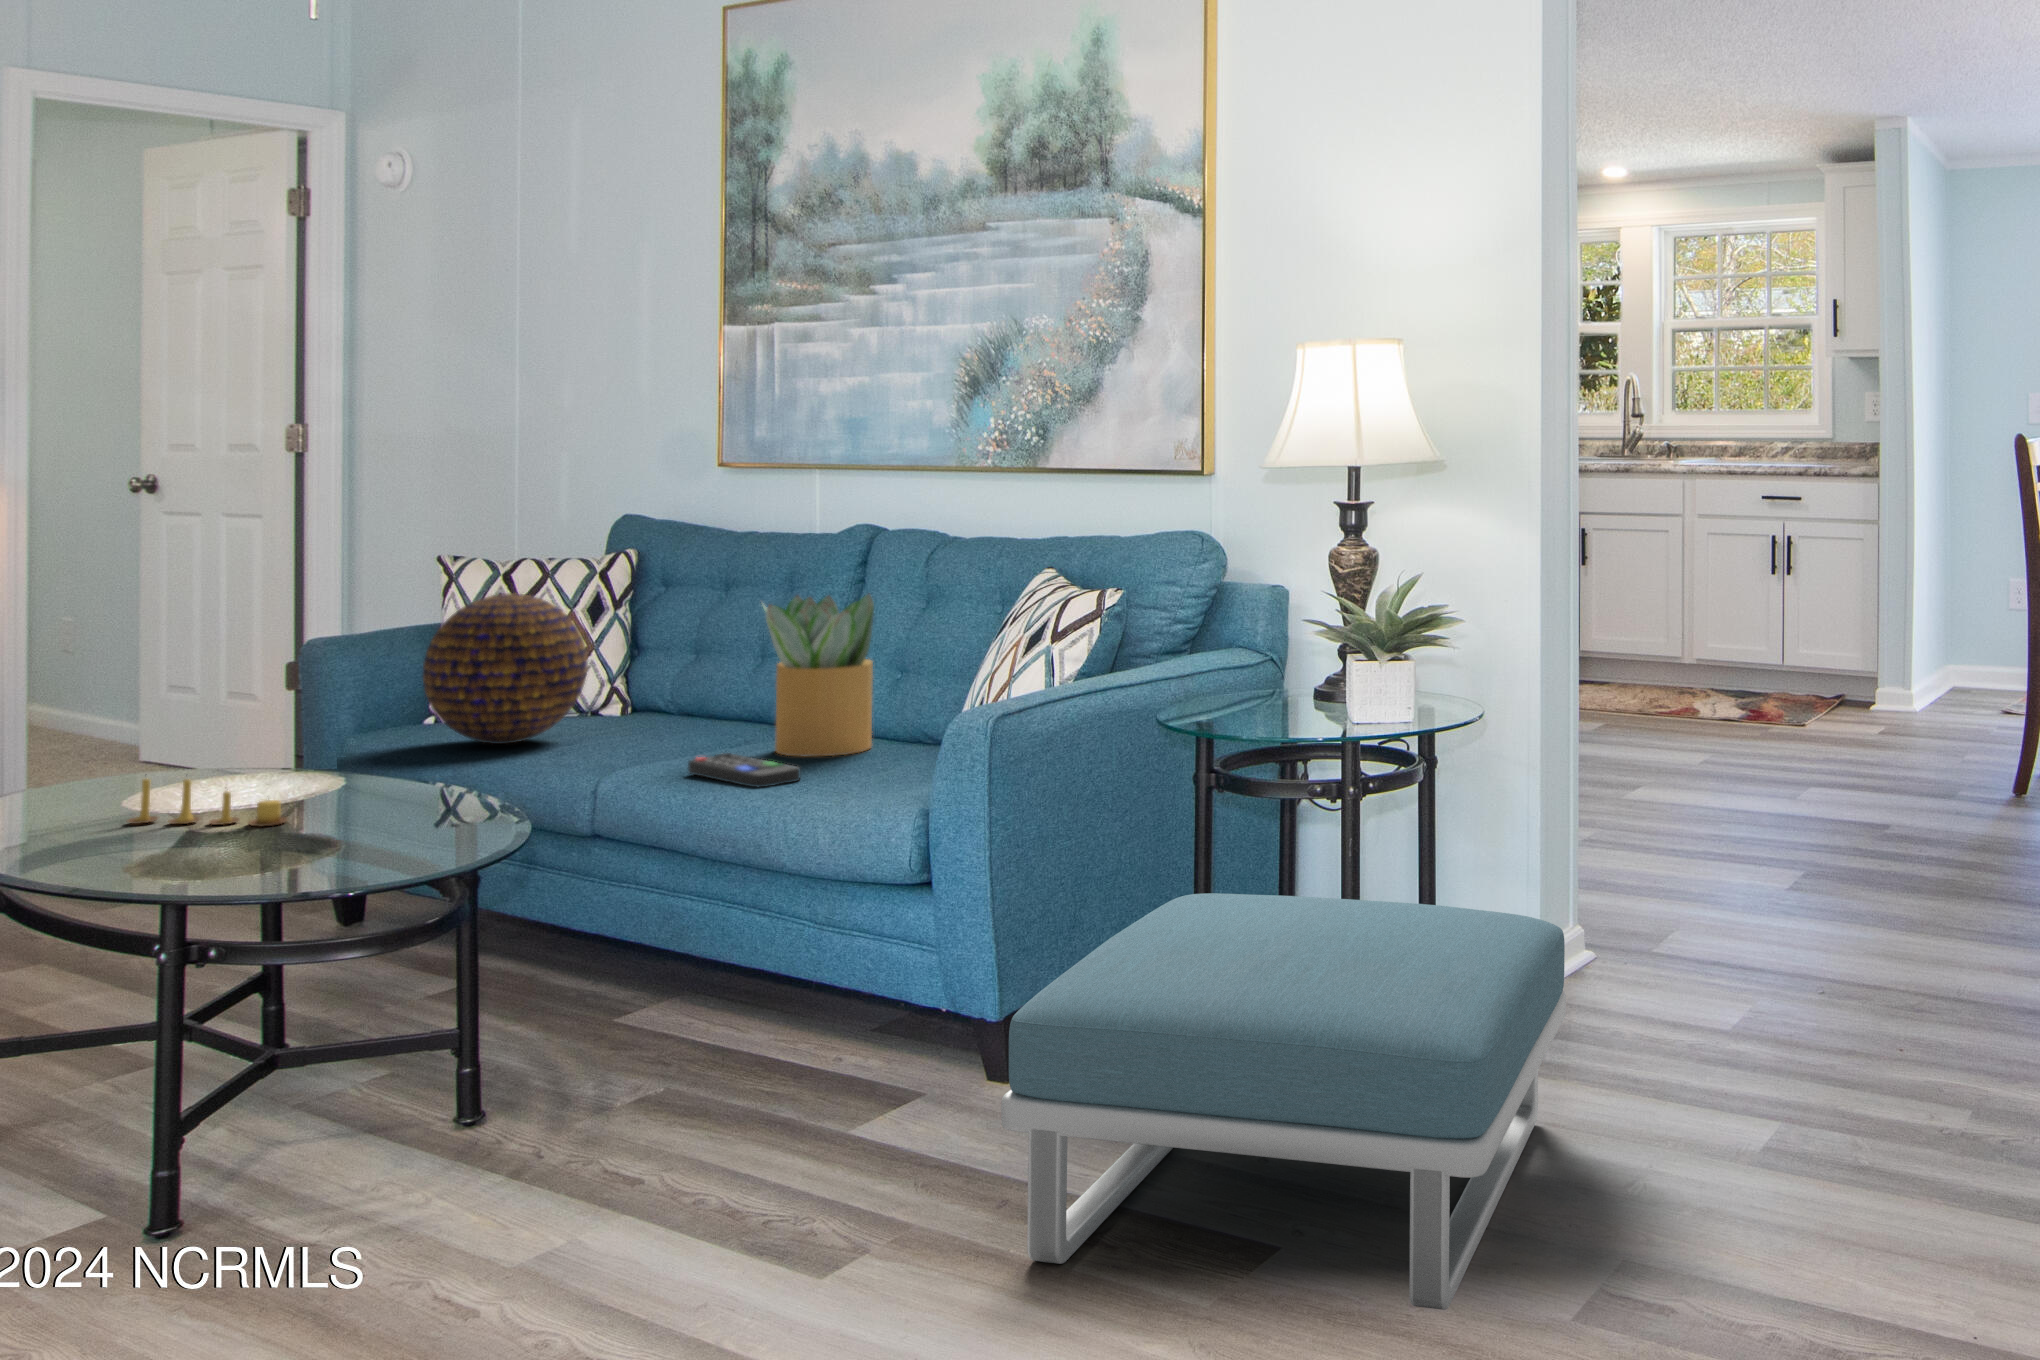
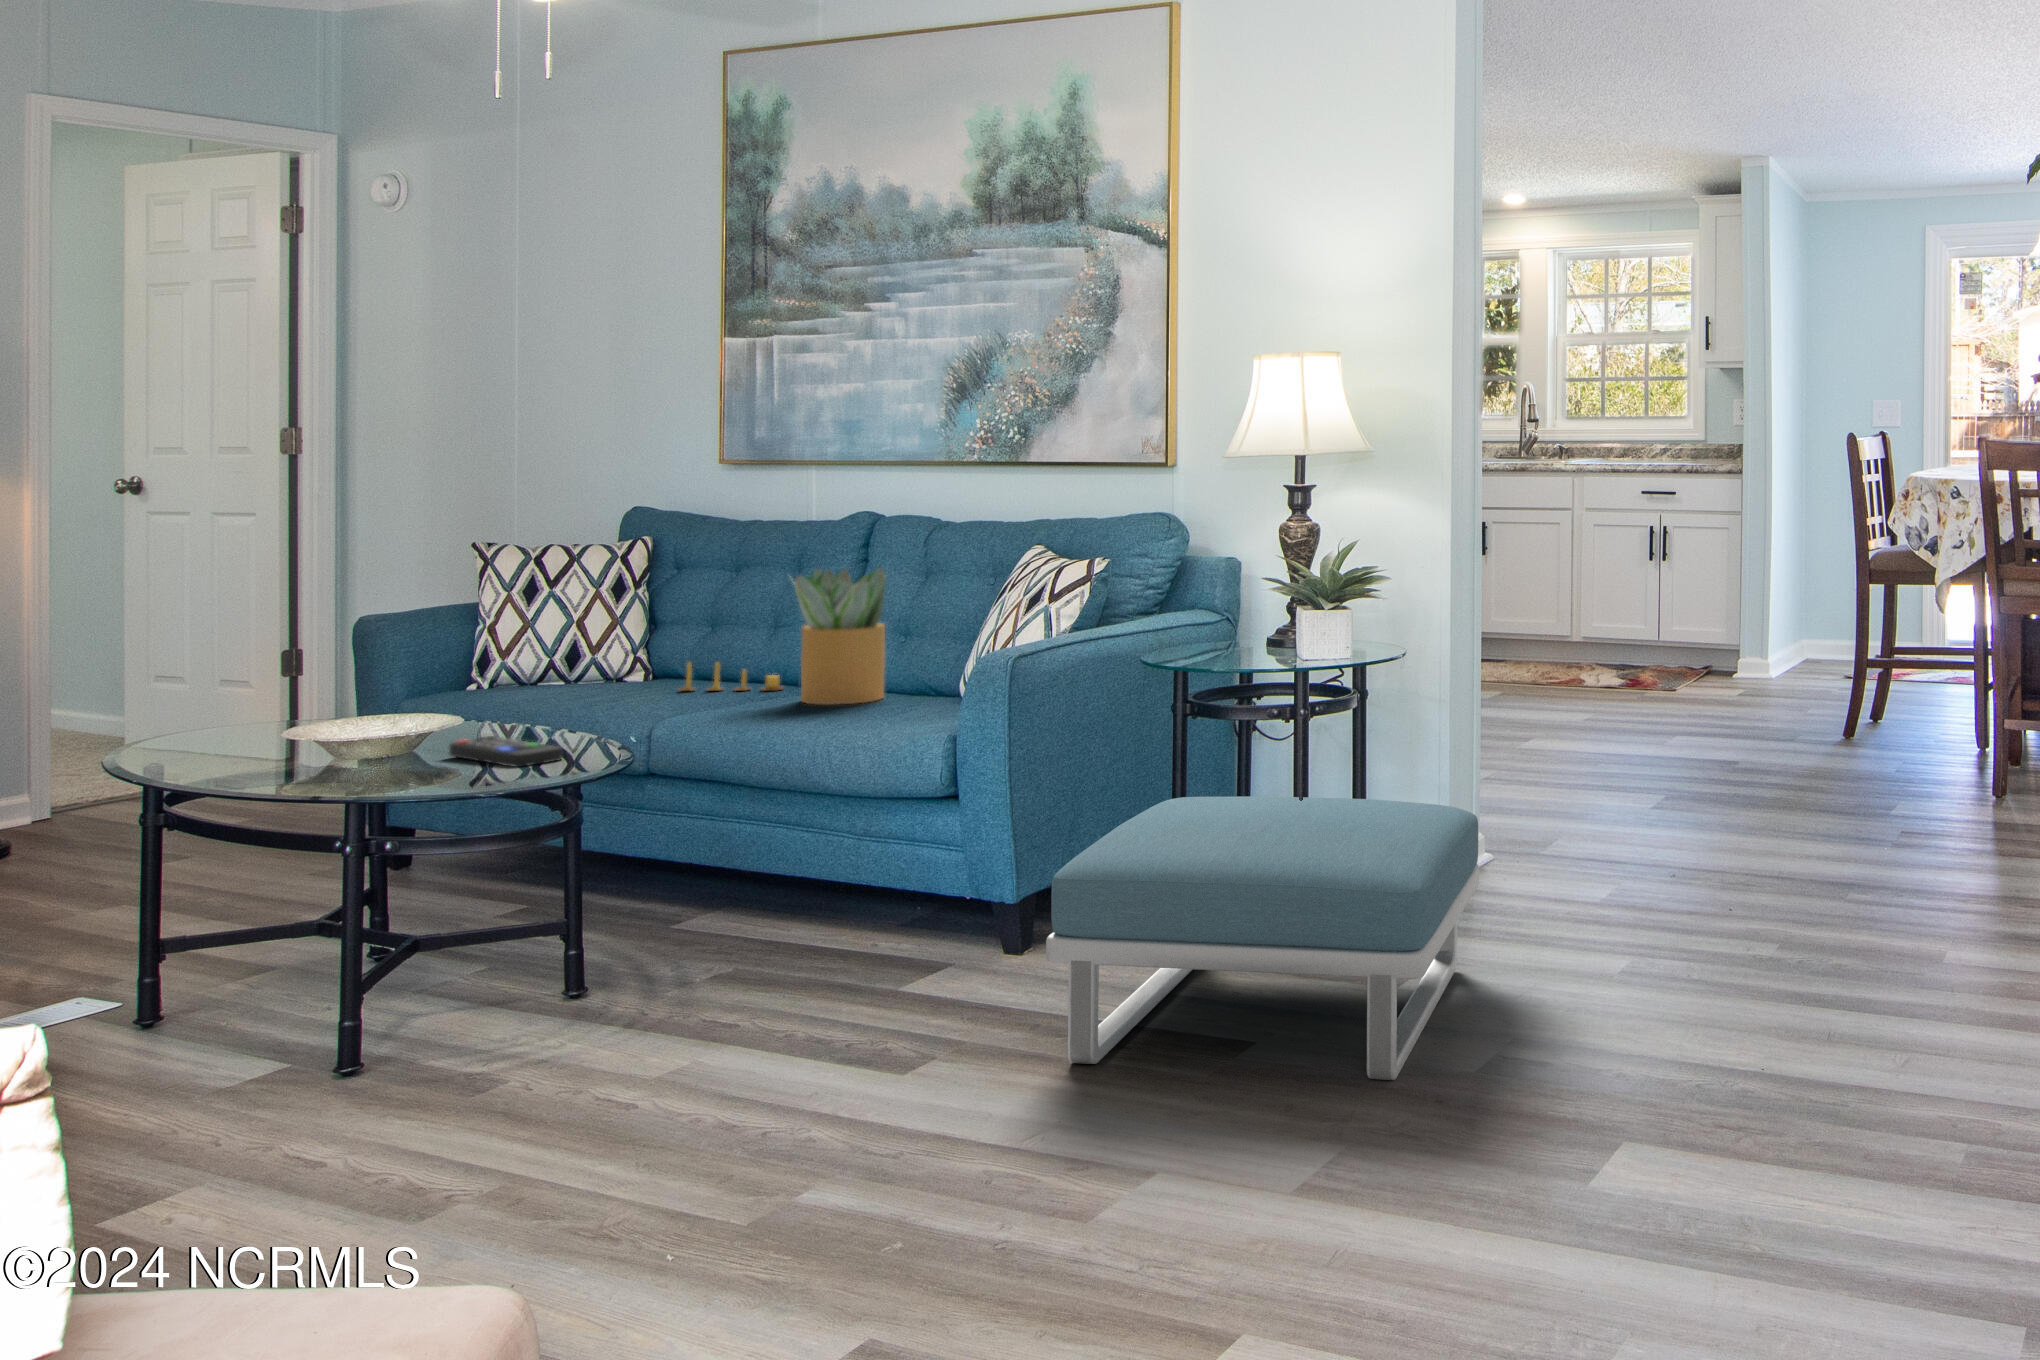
decorative orb: present [423,593,588,744] -> none [484,570,627,701]
remote control: present [688,753,800,787] -> present [449,736,563,767]
candle: present [128,778,288,827] -> present [680,663,782,691]

